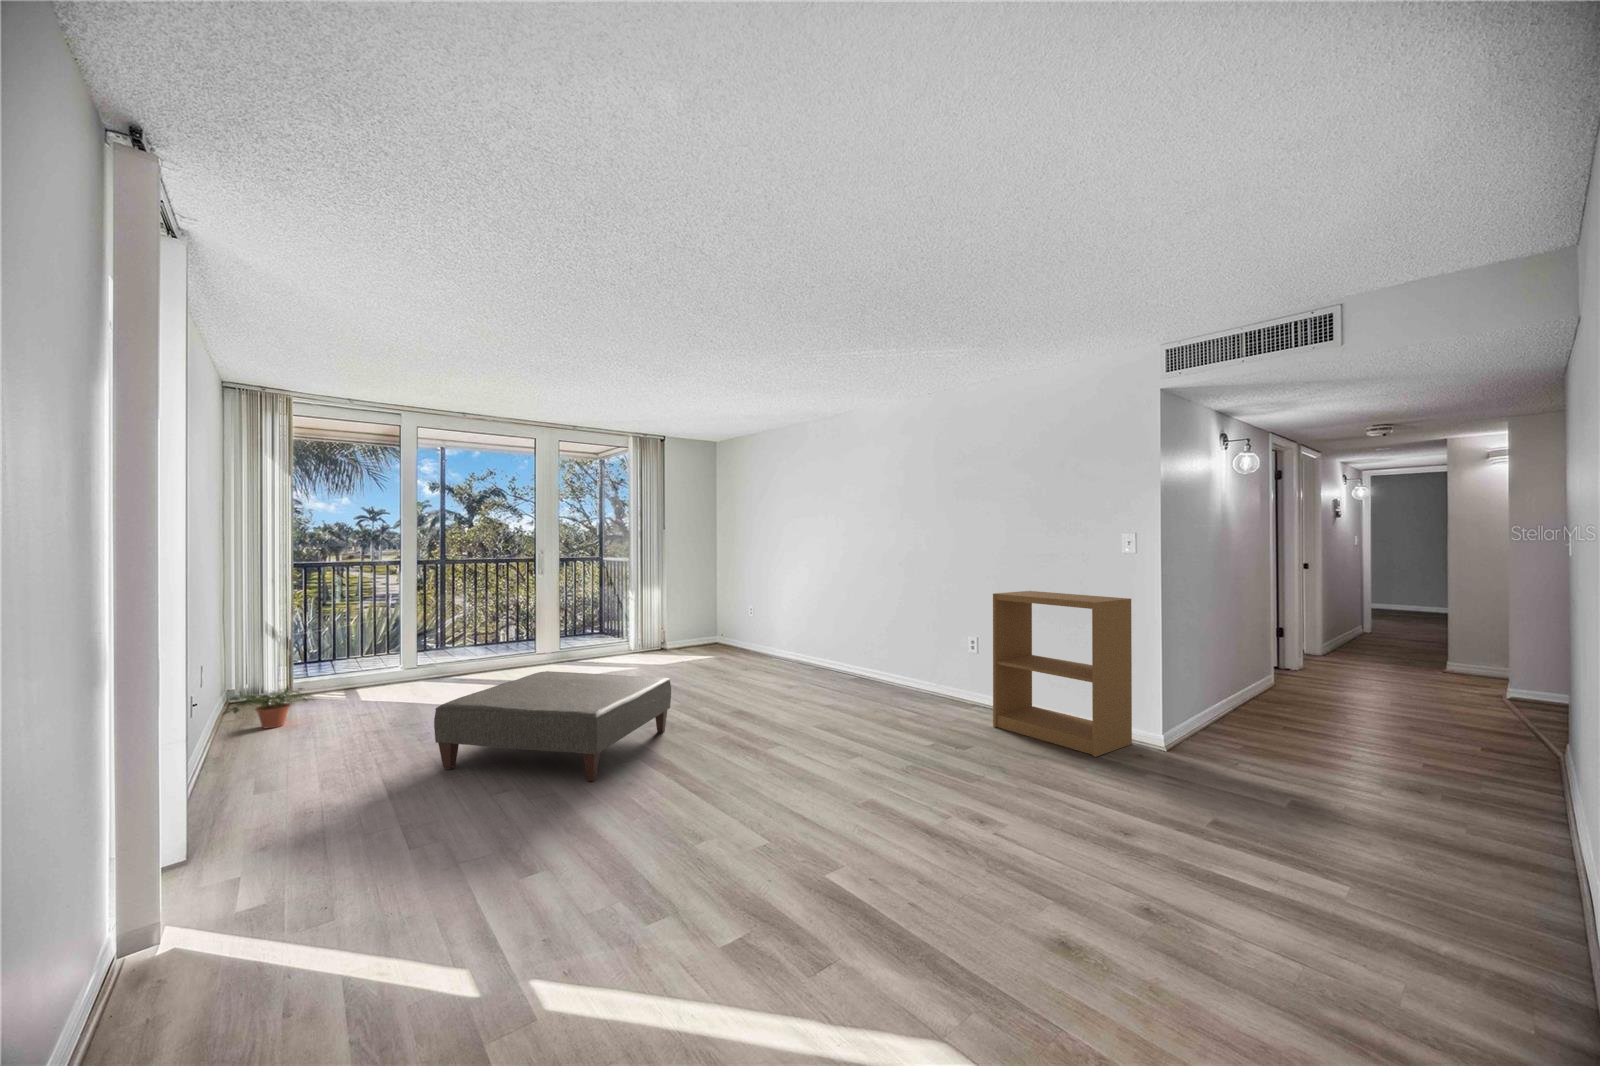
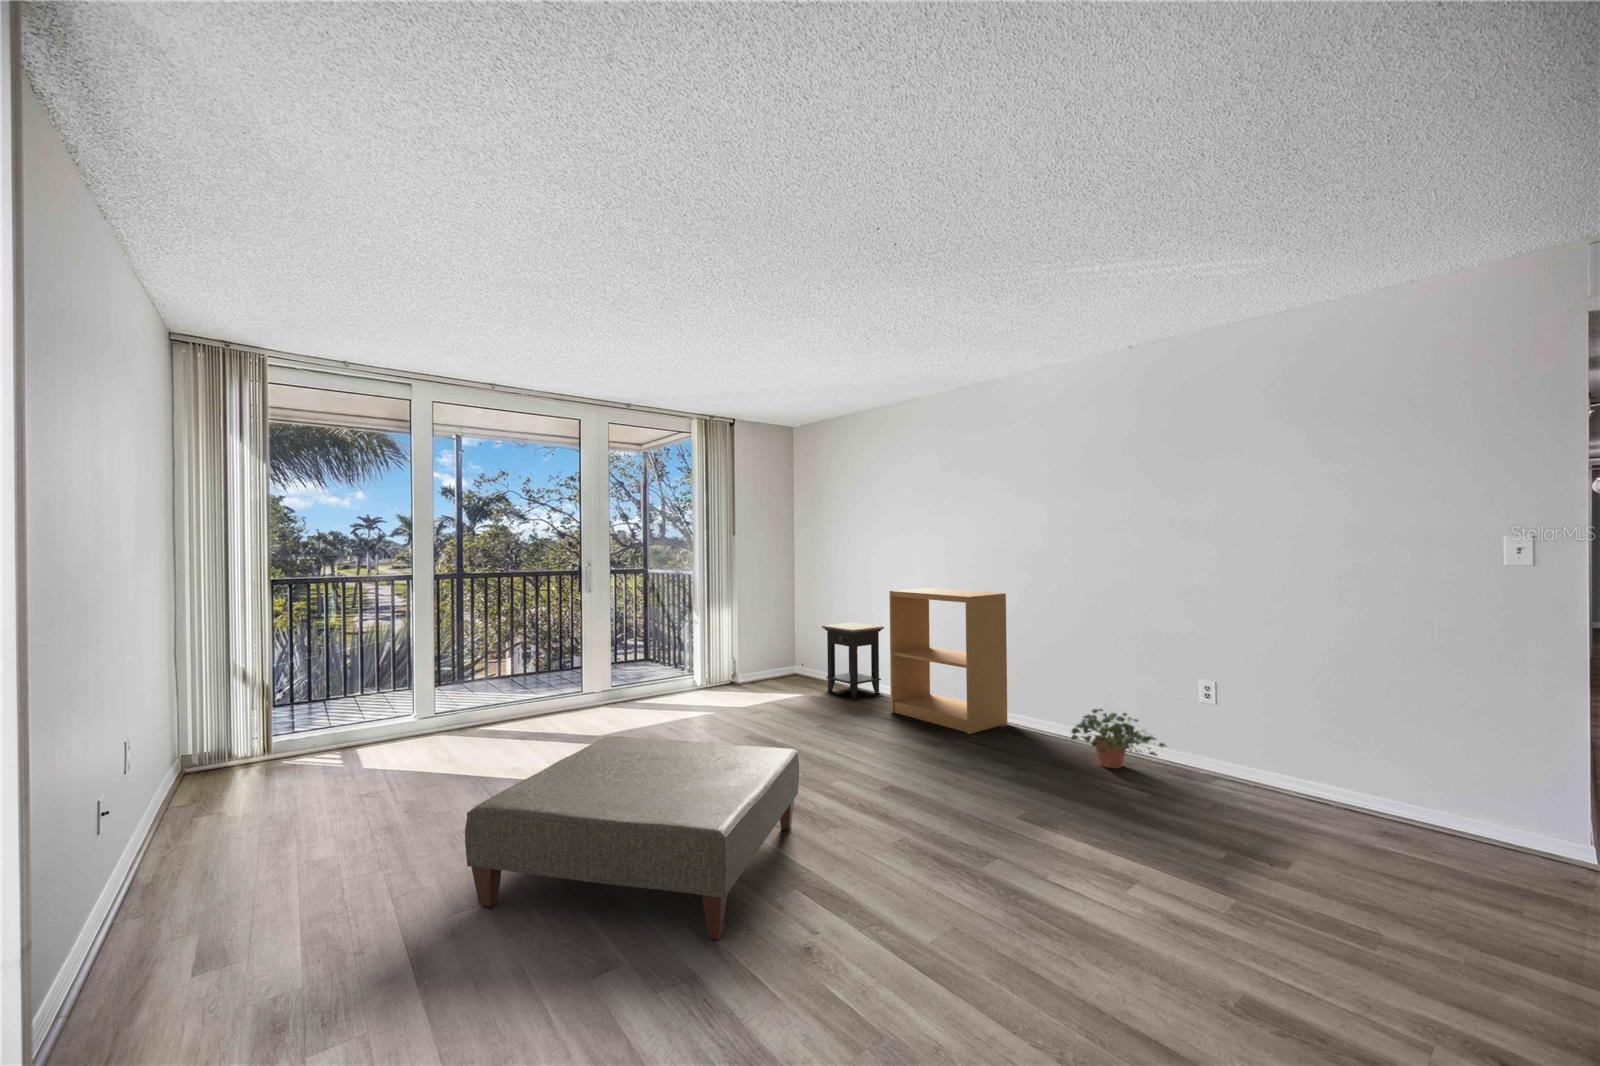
bookshelf: present [993,591,1132,757] -> present [889,588,1007,734]
side table: none [729,601,777,658] -> present [822,622,884,697]
potted plant: present [223,688,312,728] -> present [1071,709,1167,768]

